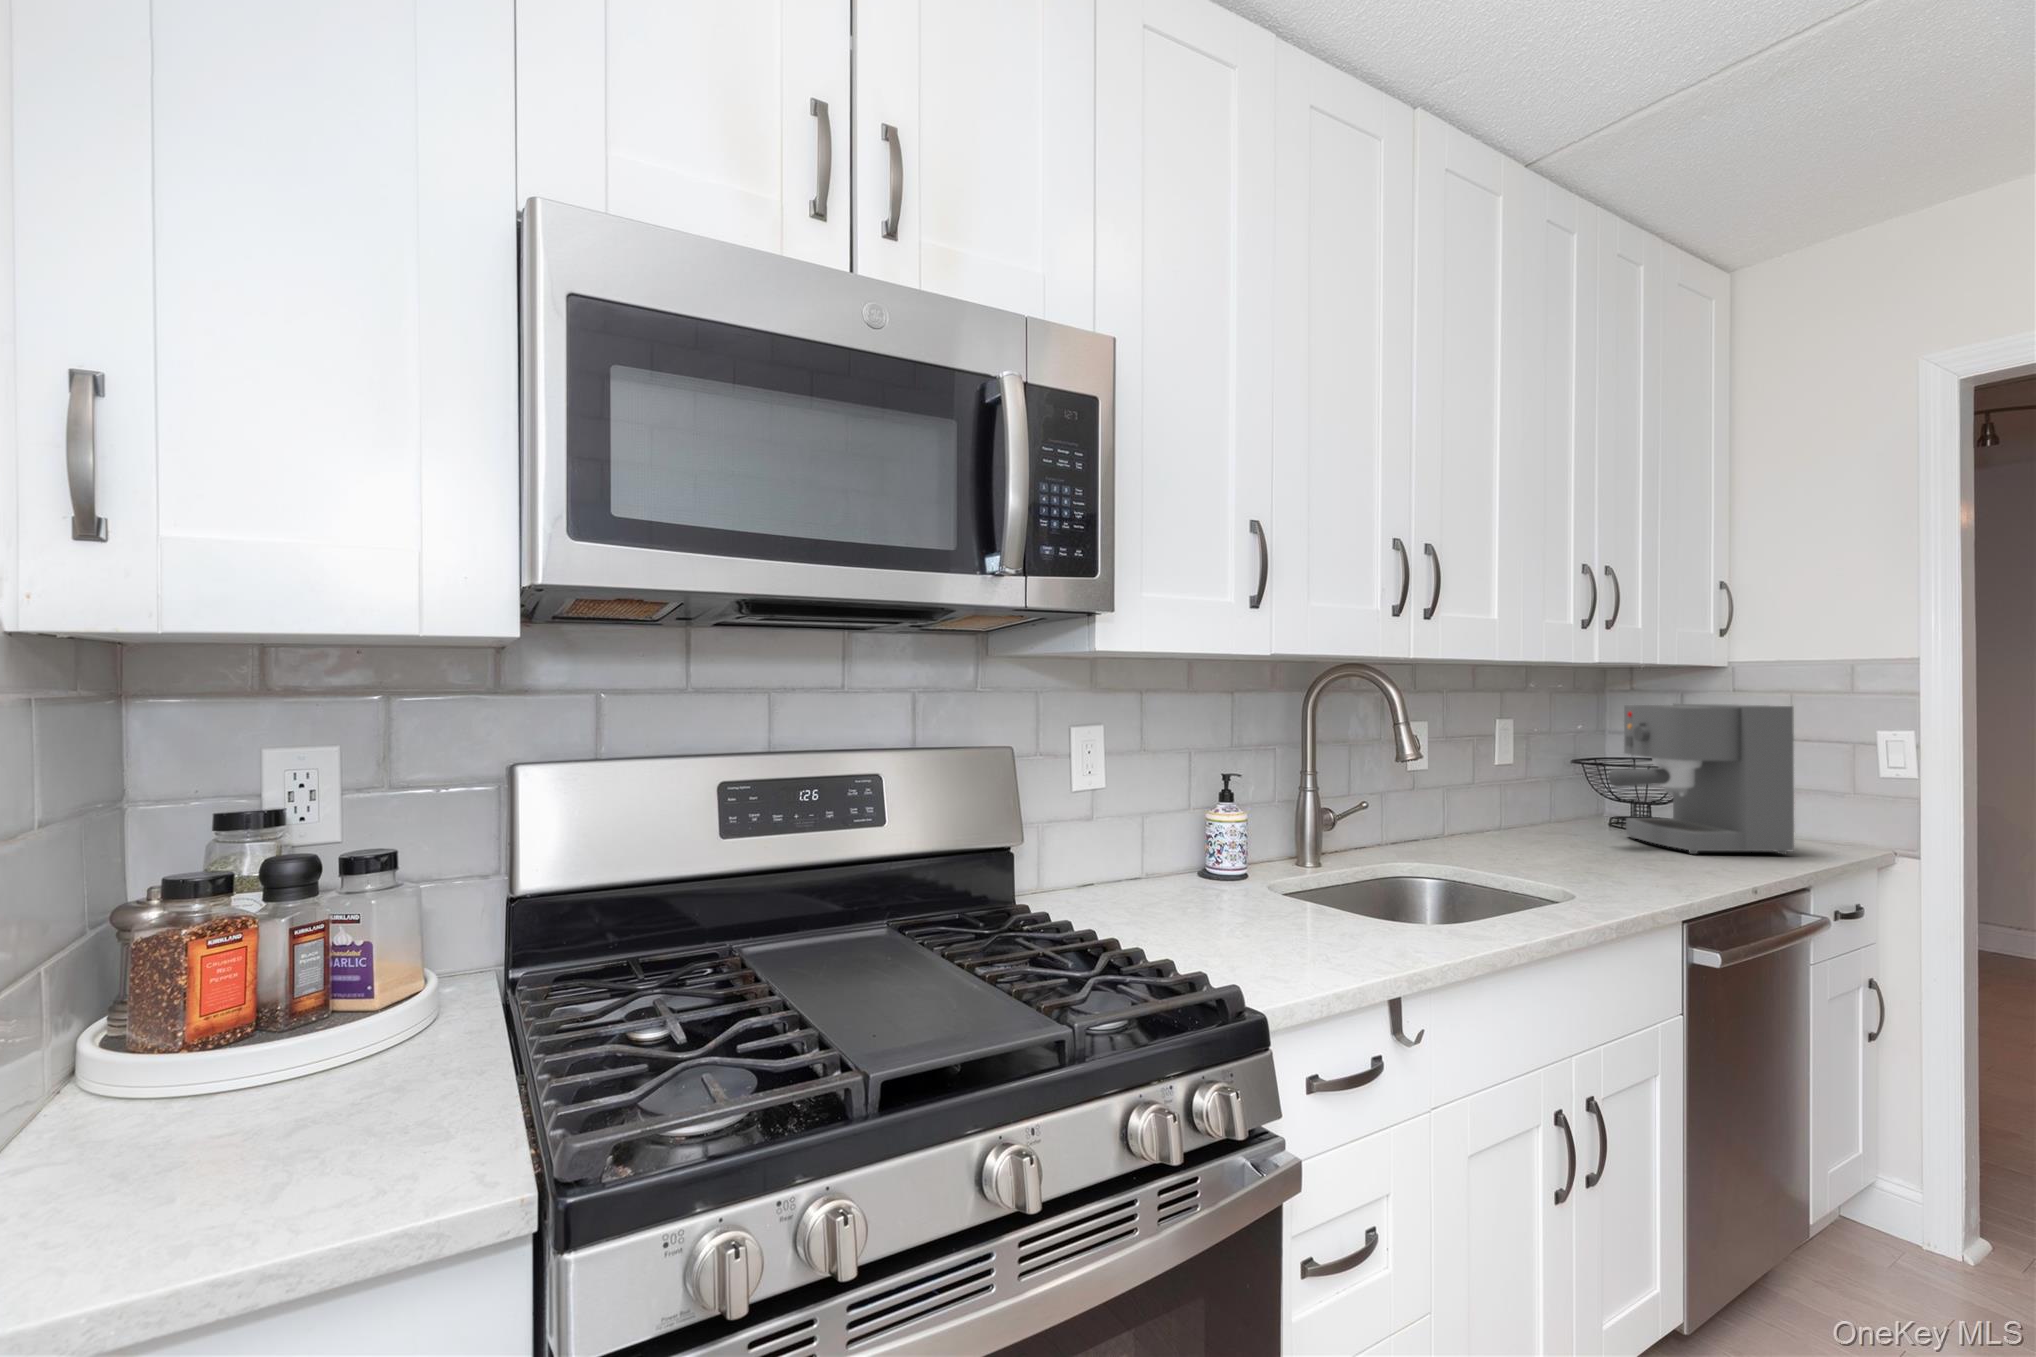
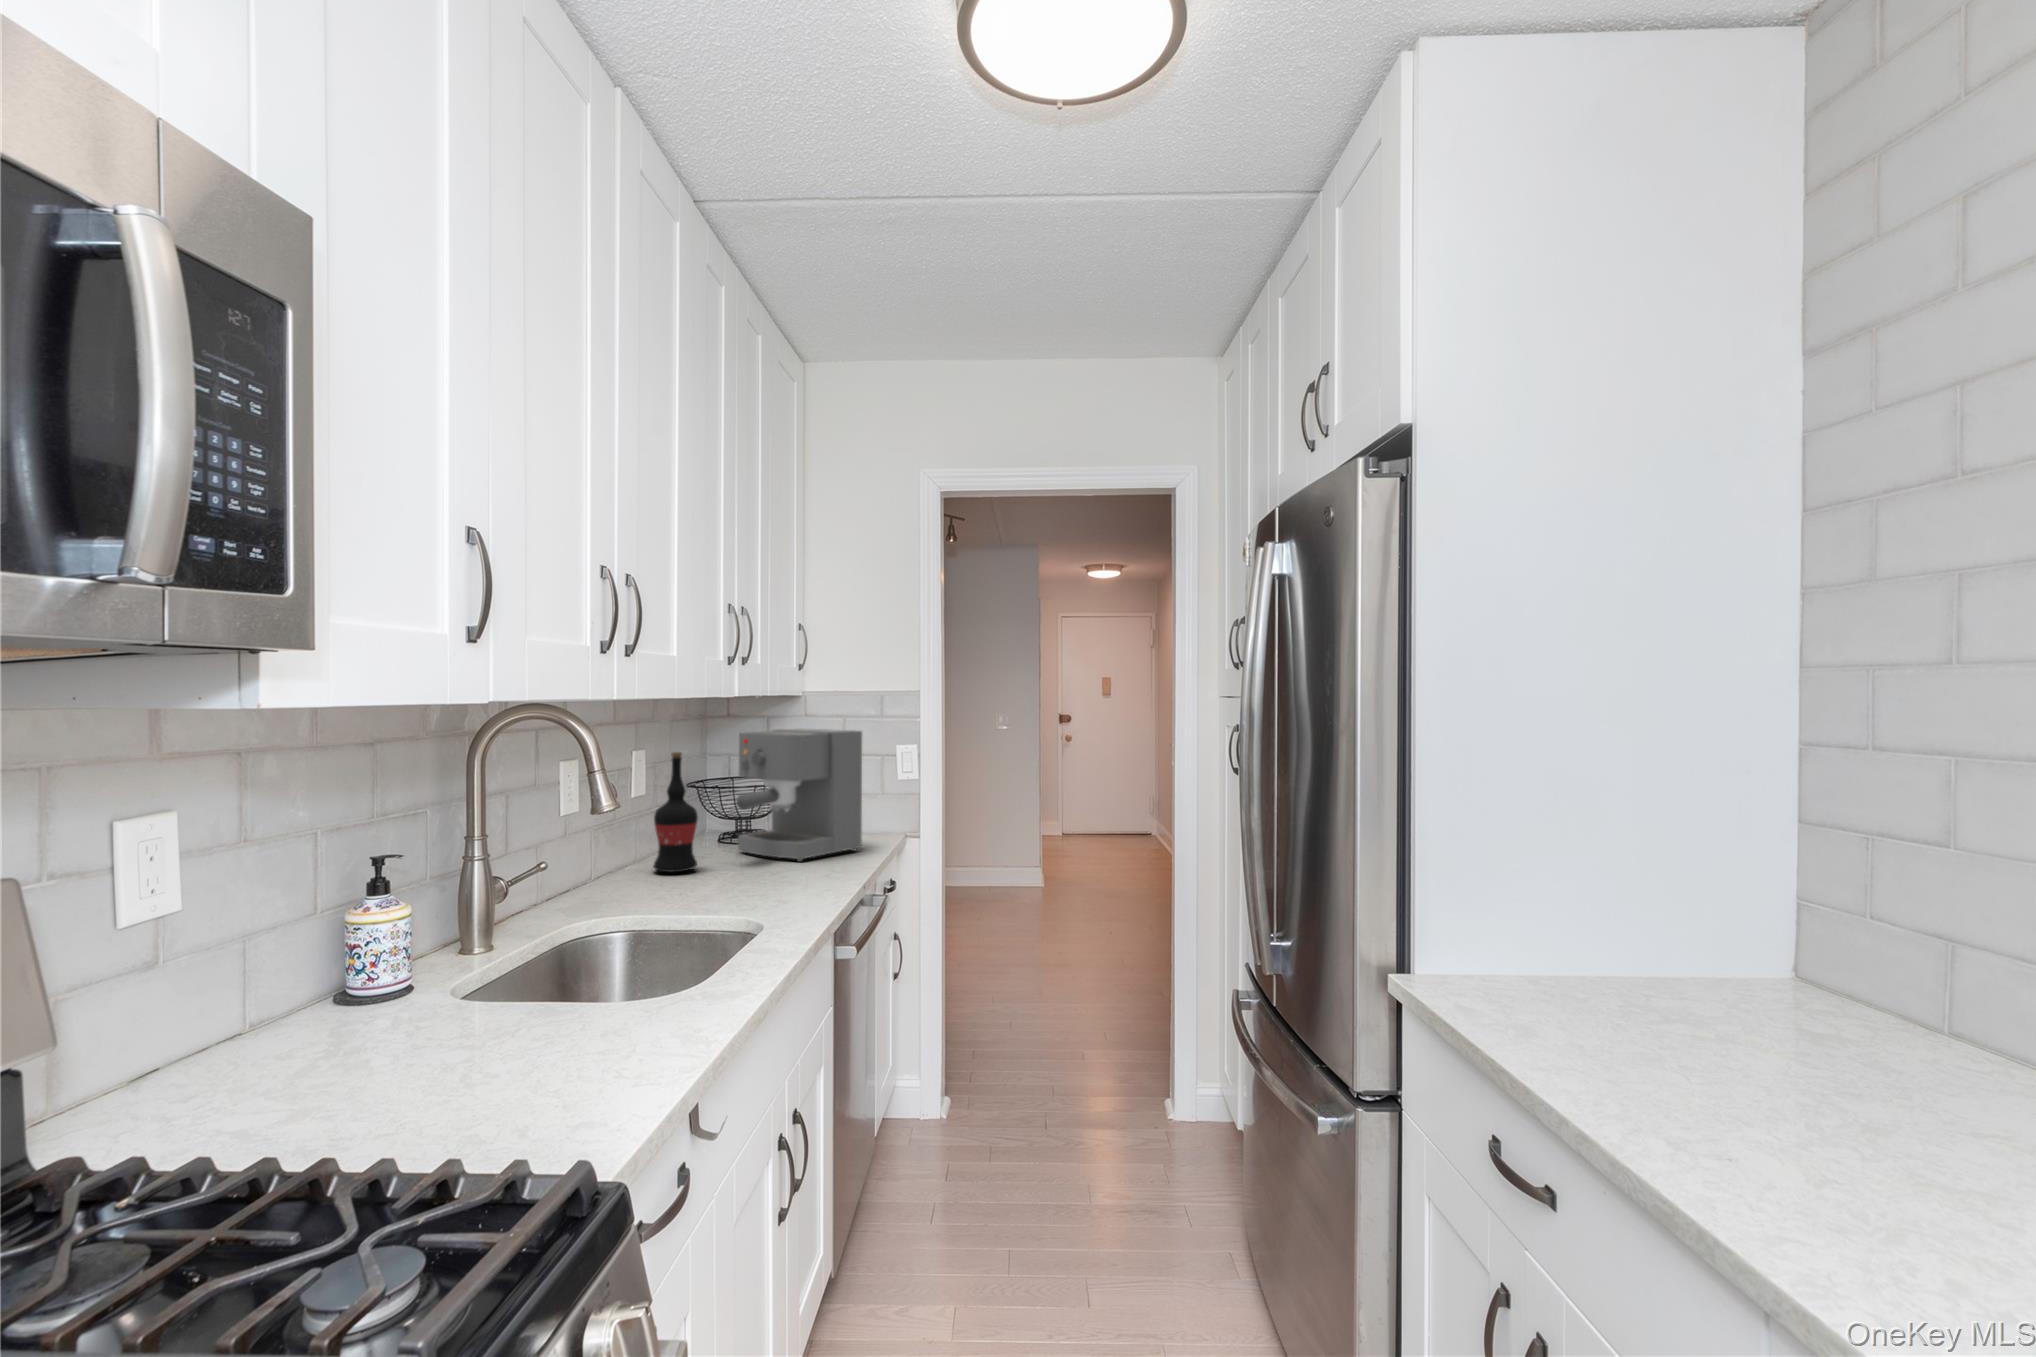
wine bottle: none [1513,720,1561,843] -> present [654,752,698,872]

